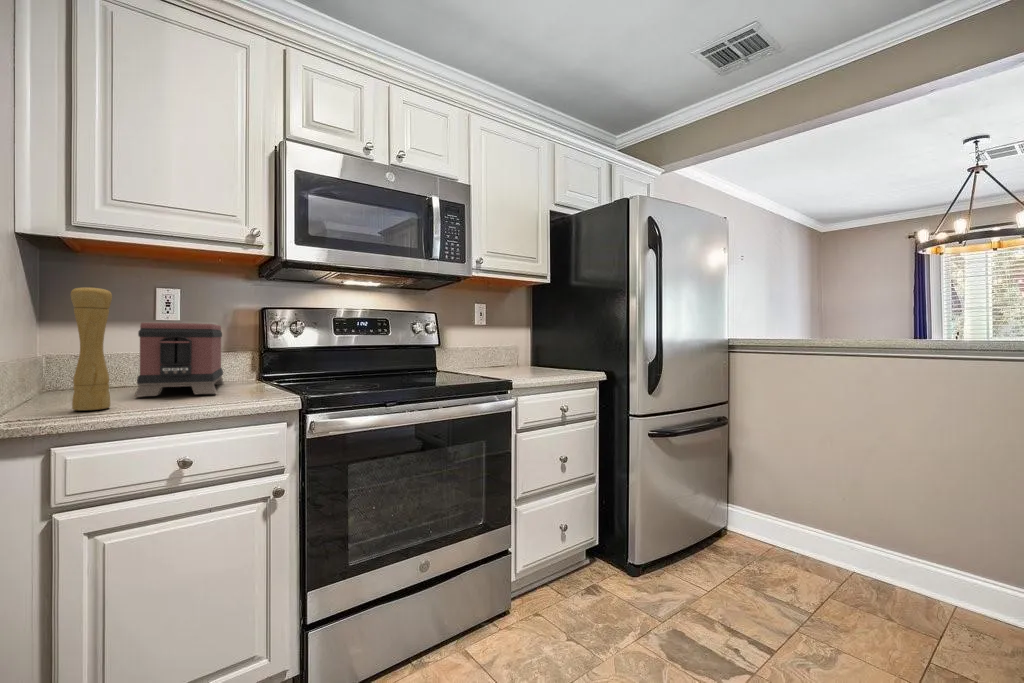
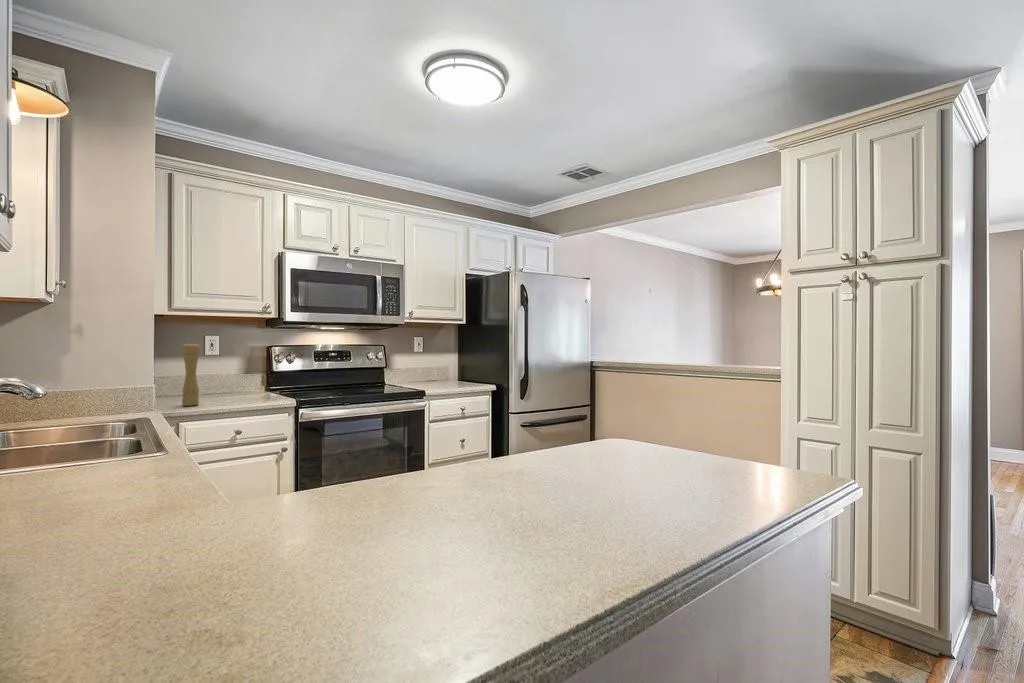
toaster: present [135,322,224,397] -> none [205,358,247,400]

